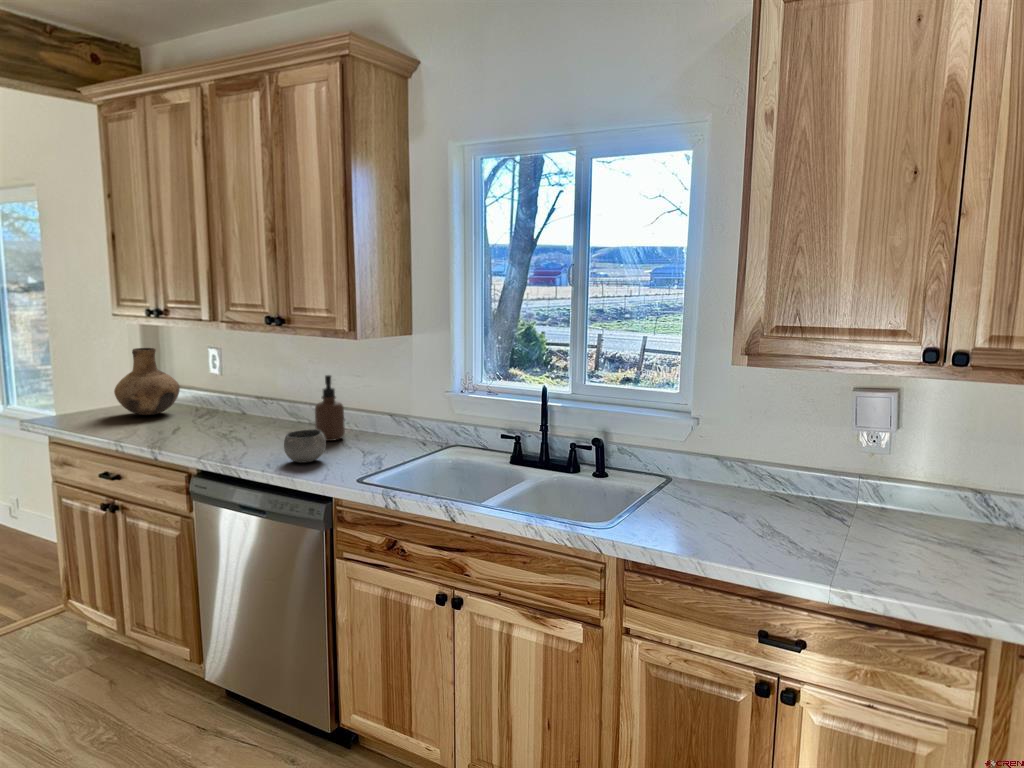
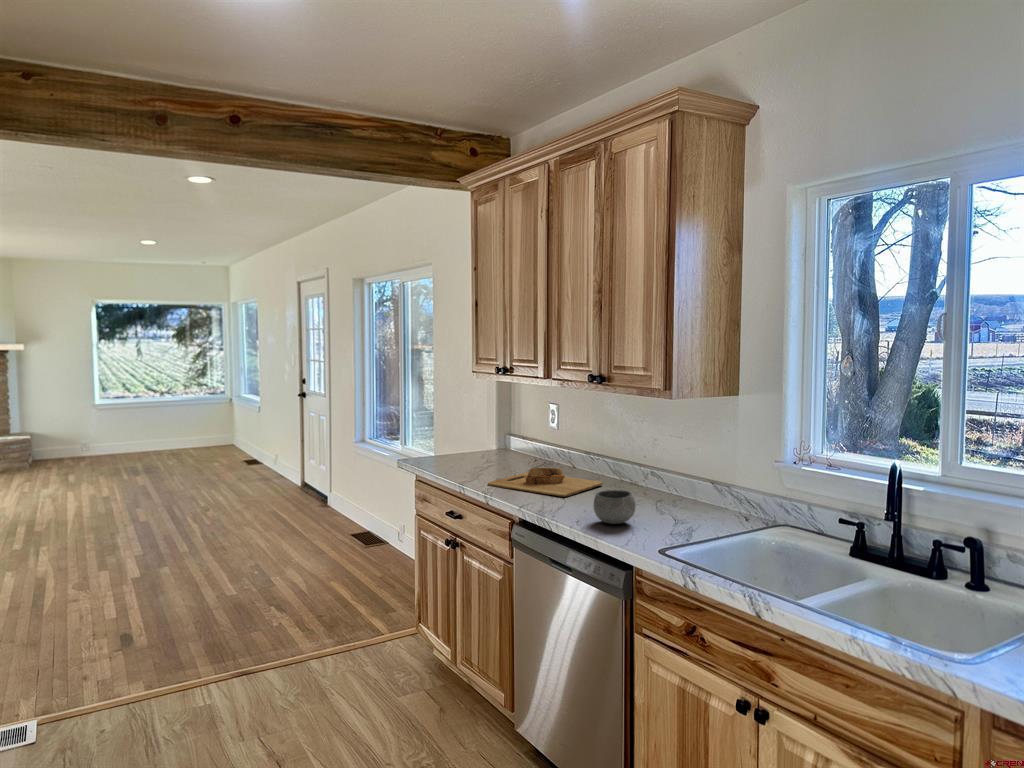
vase: present [114,348,180,415] -> none [469,402,521,463]
soap dispenser: present [315,375,345,441] -> none [632,435,662,504]
cutting board: none [151,414,281,442] -> present [488,467,603,497]

